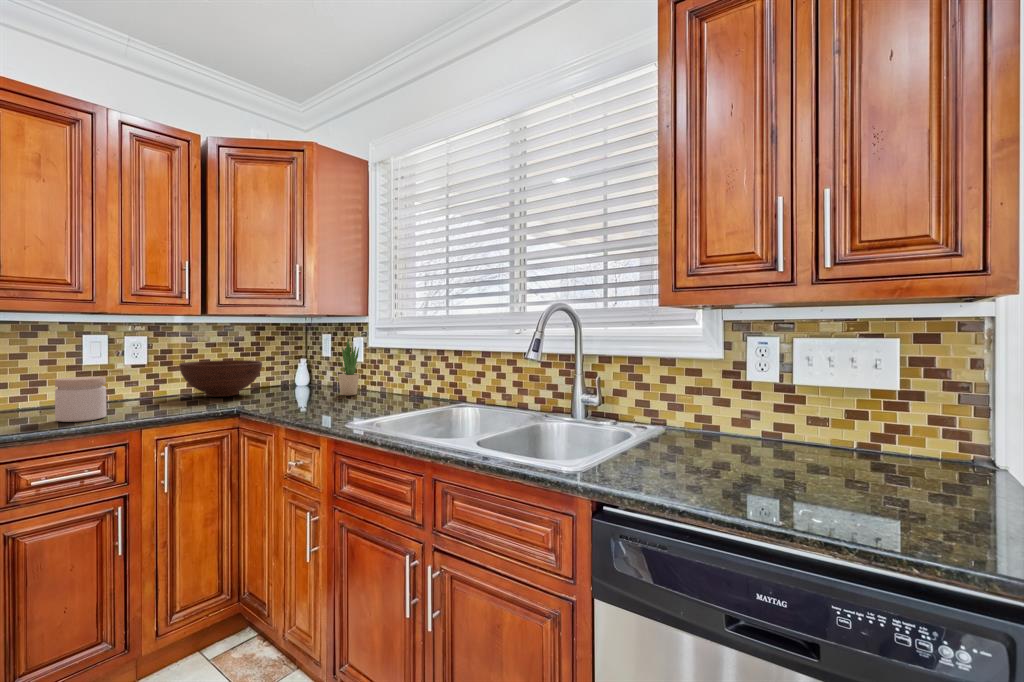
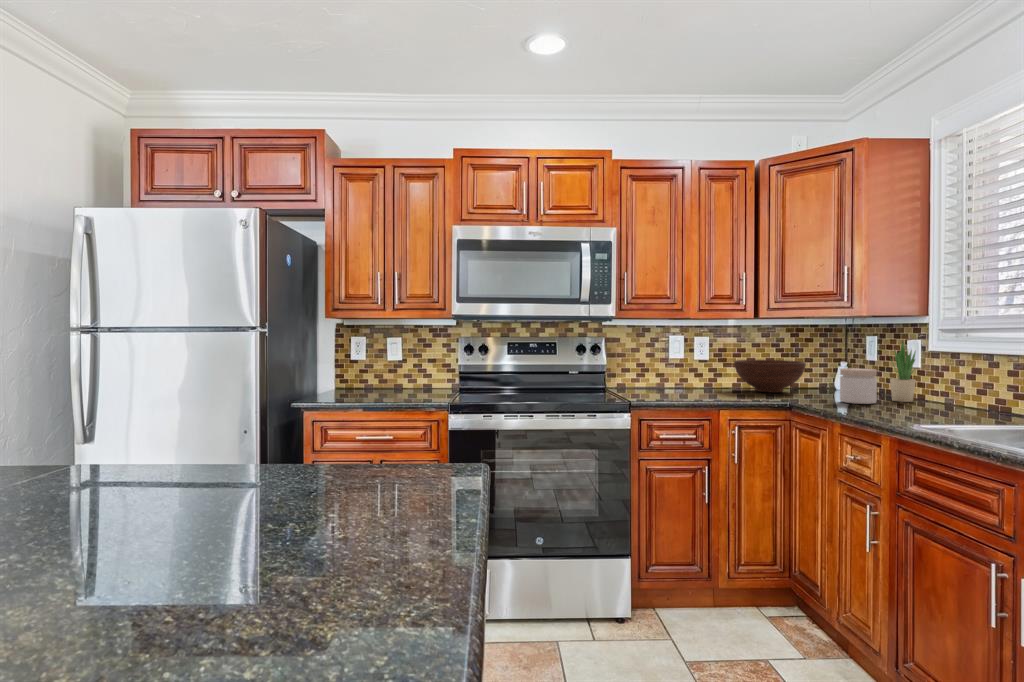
jar: present [55,376,106,422] -> present [840,368,877,404]

